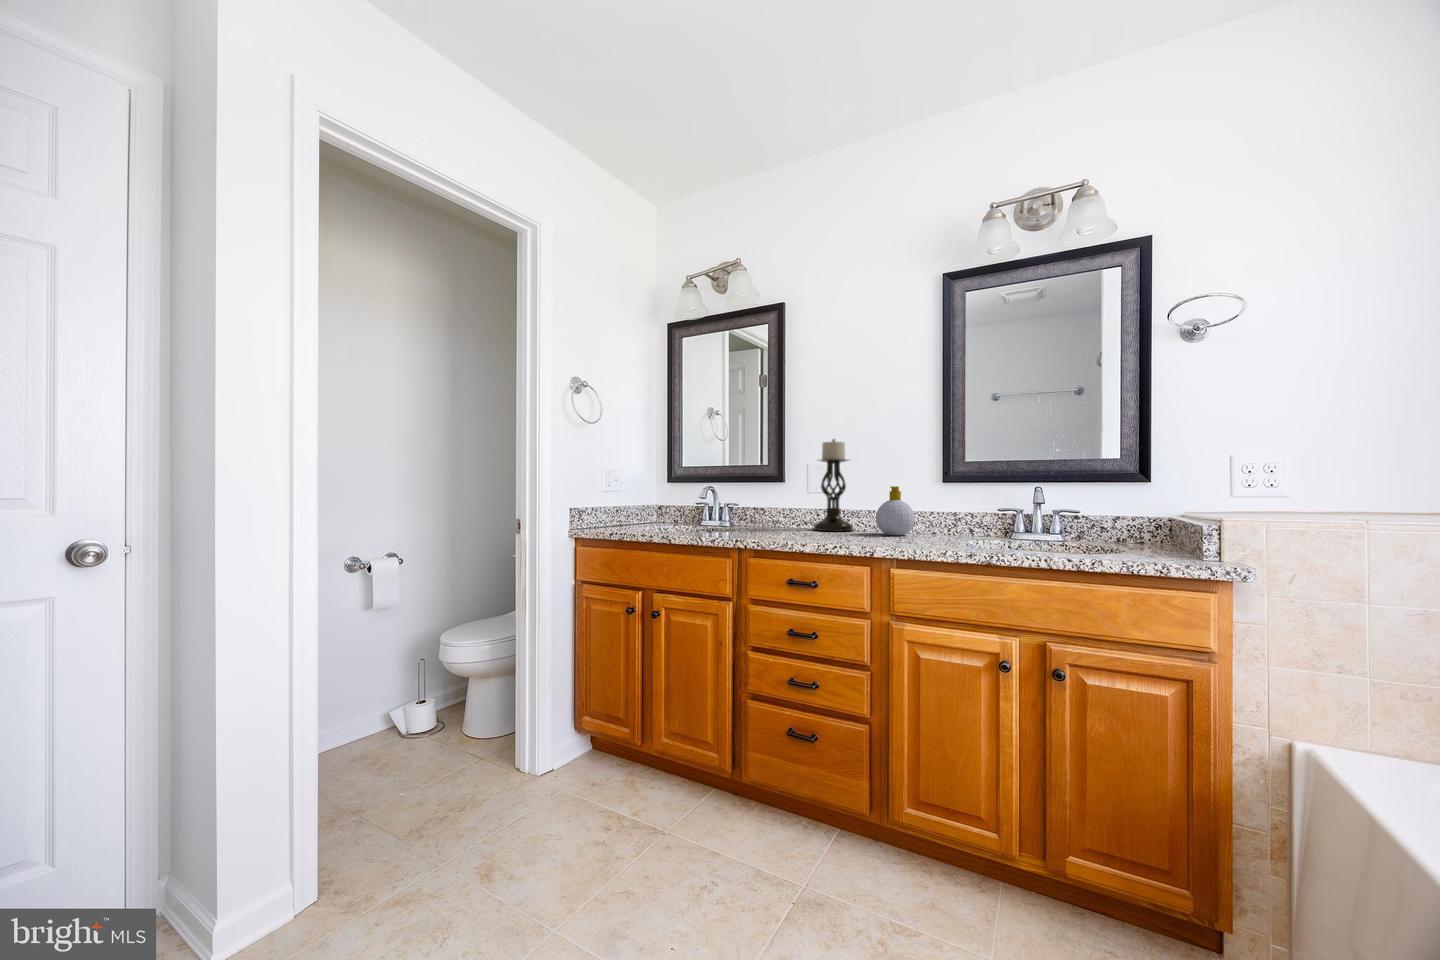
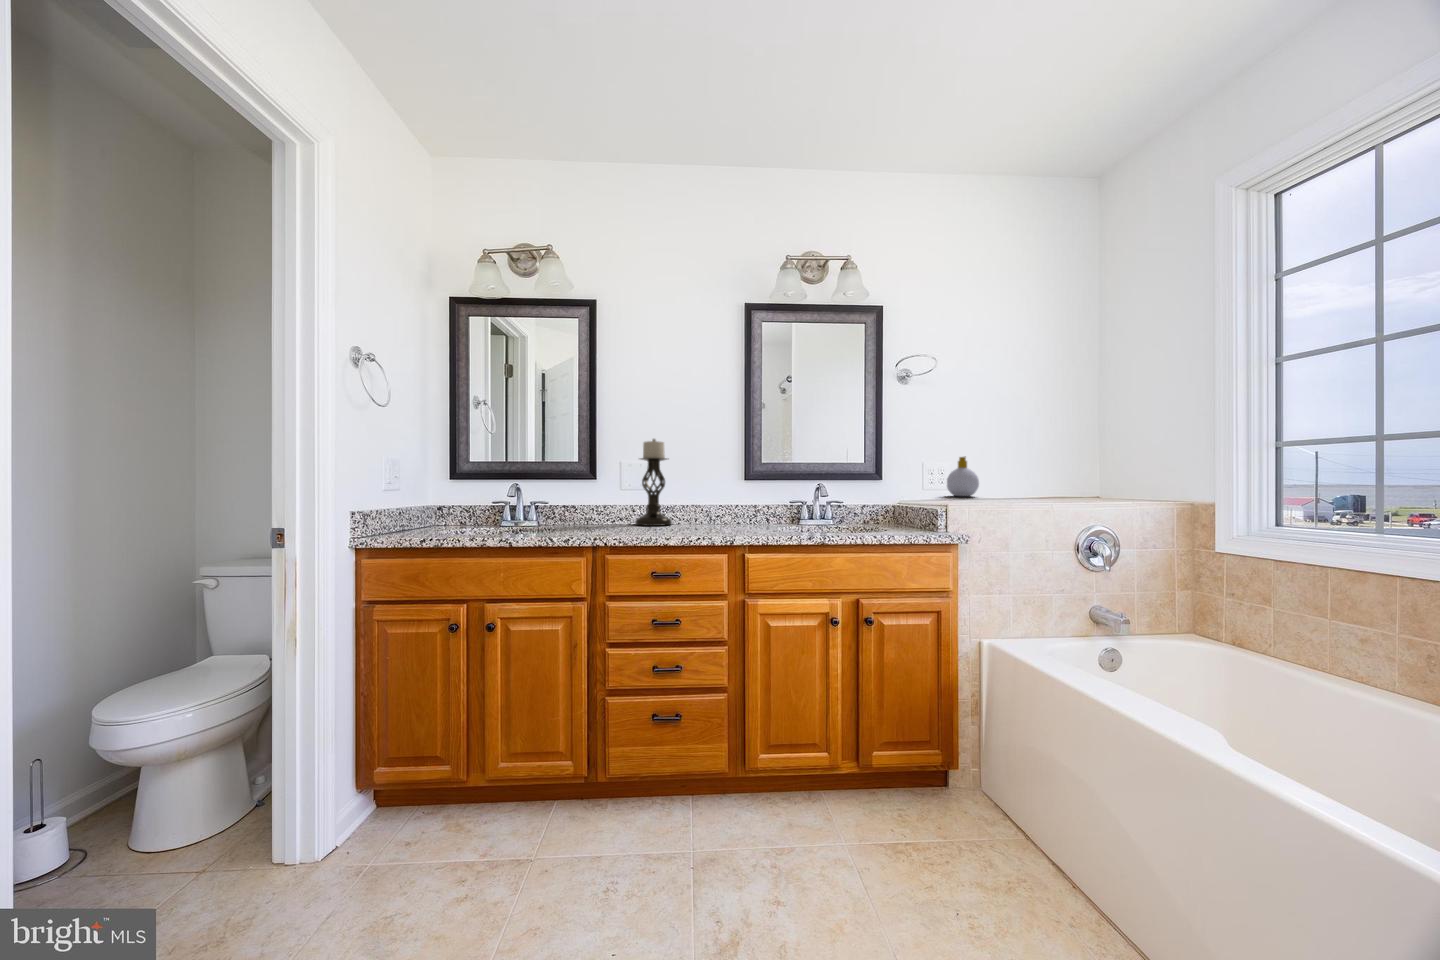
soap bottle: present [876,486,915,535] -> present [947,457,979,496]

